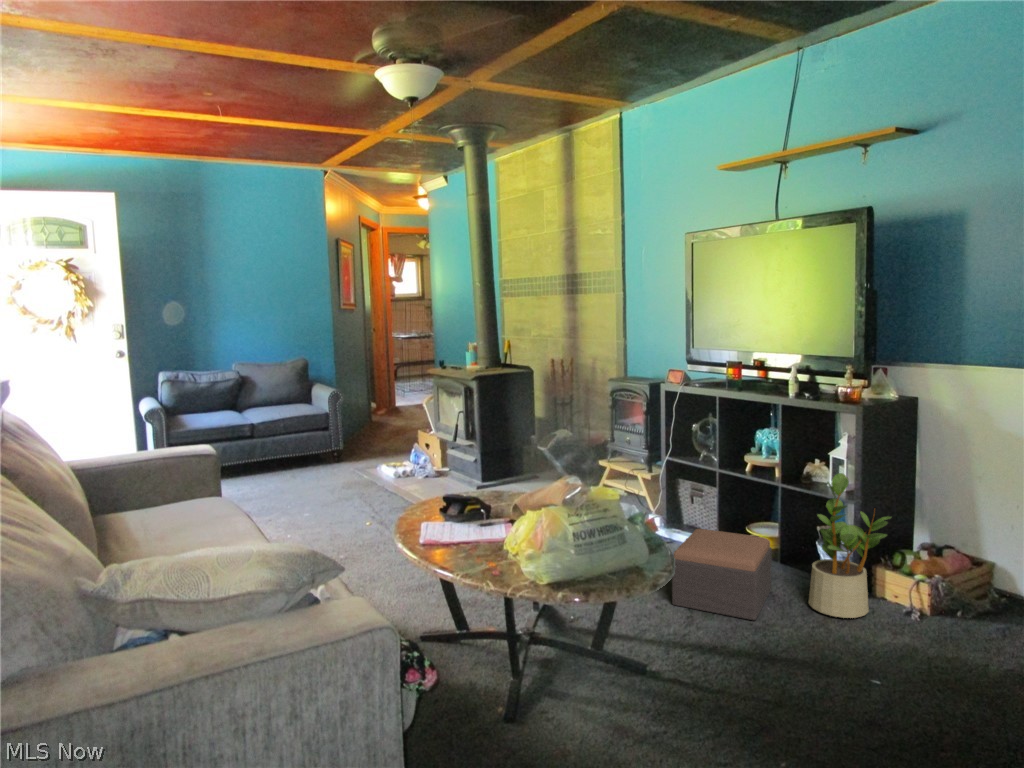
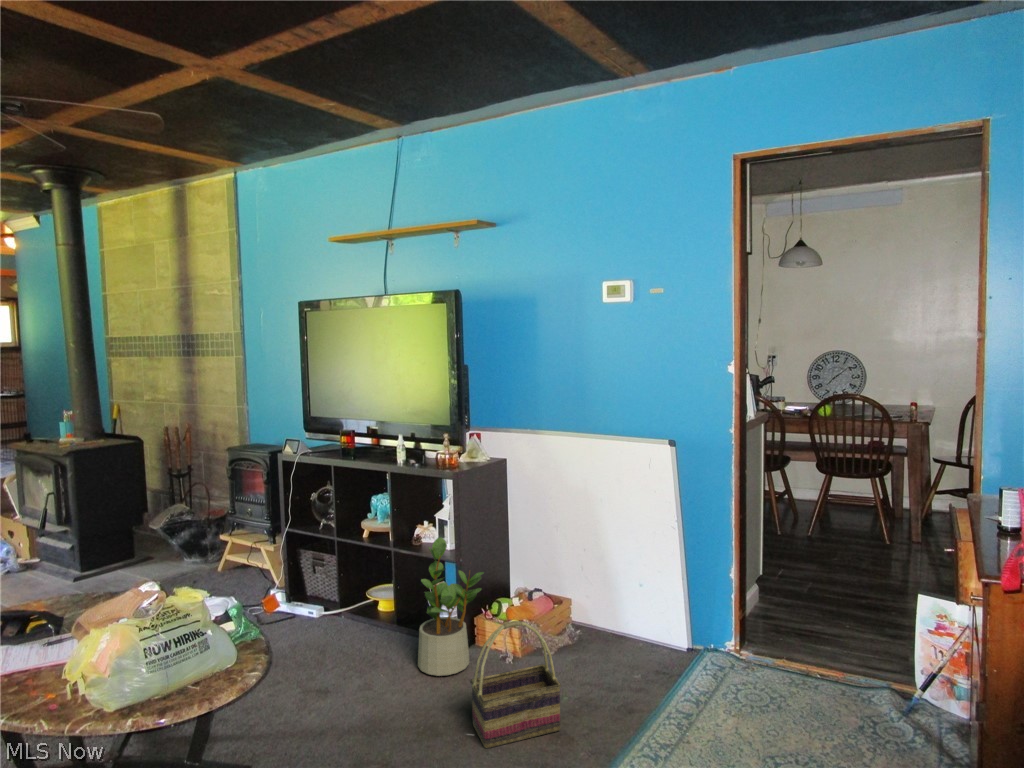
footstool: present [672,529,772,620] -> none [280,607,385,699]
basket: none [878,565,996,697] -> present [470,621,561,748]

